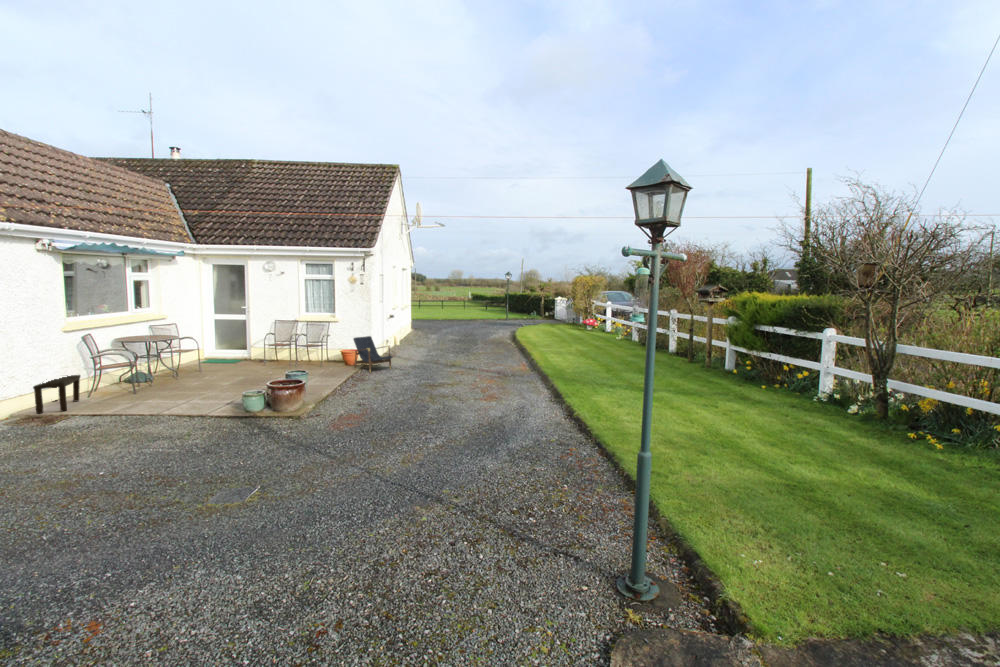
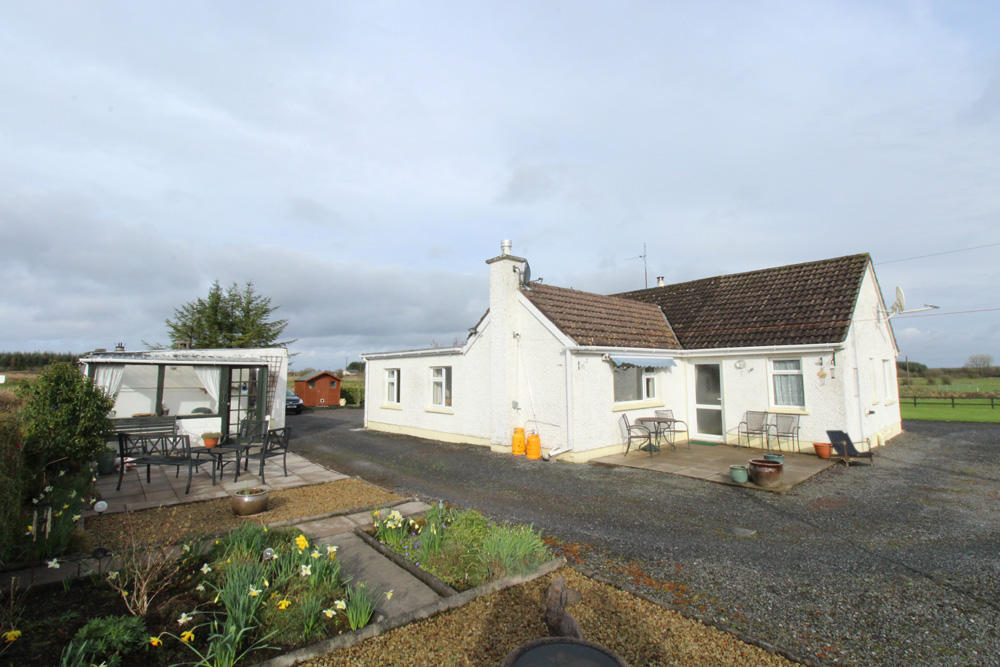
bench: present [33,375,80,414] -> none [602,441,622,464]

